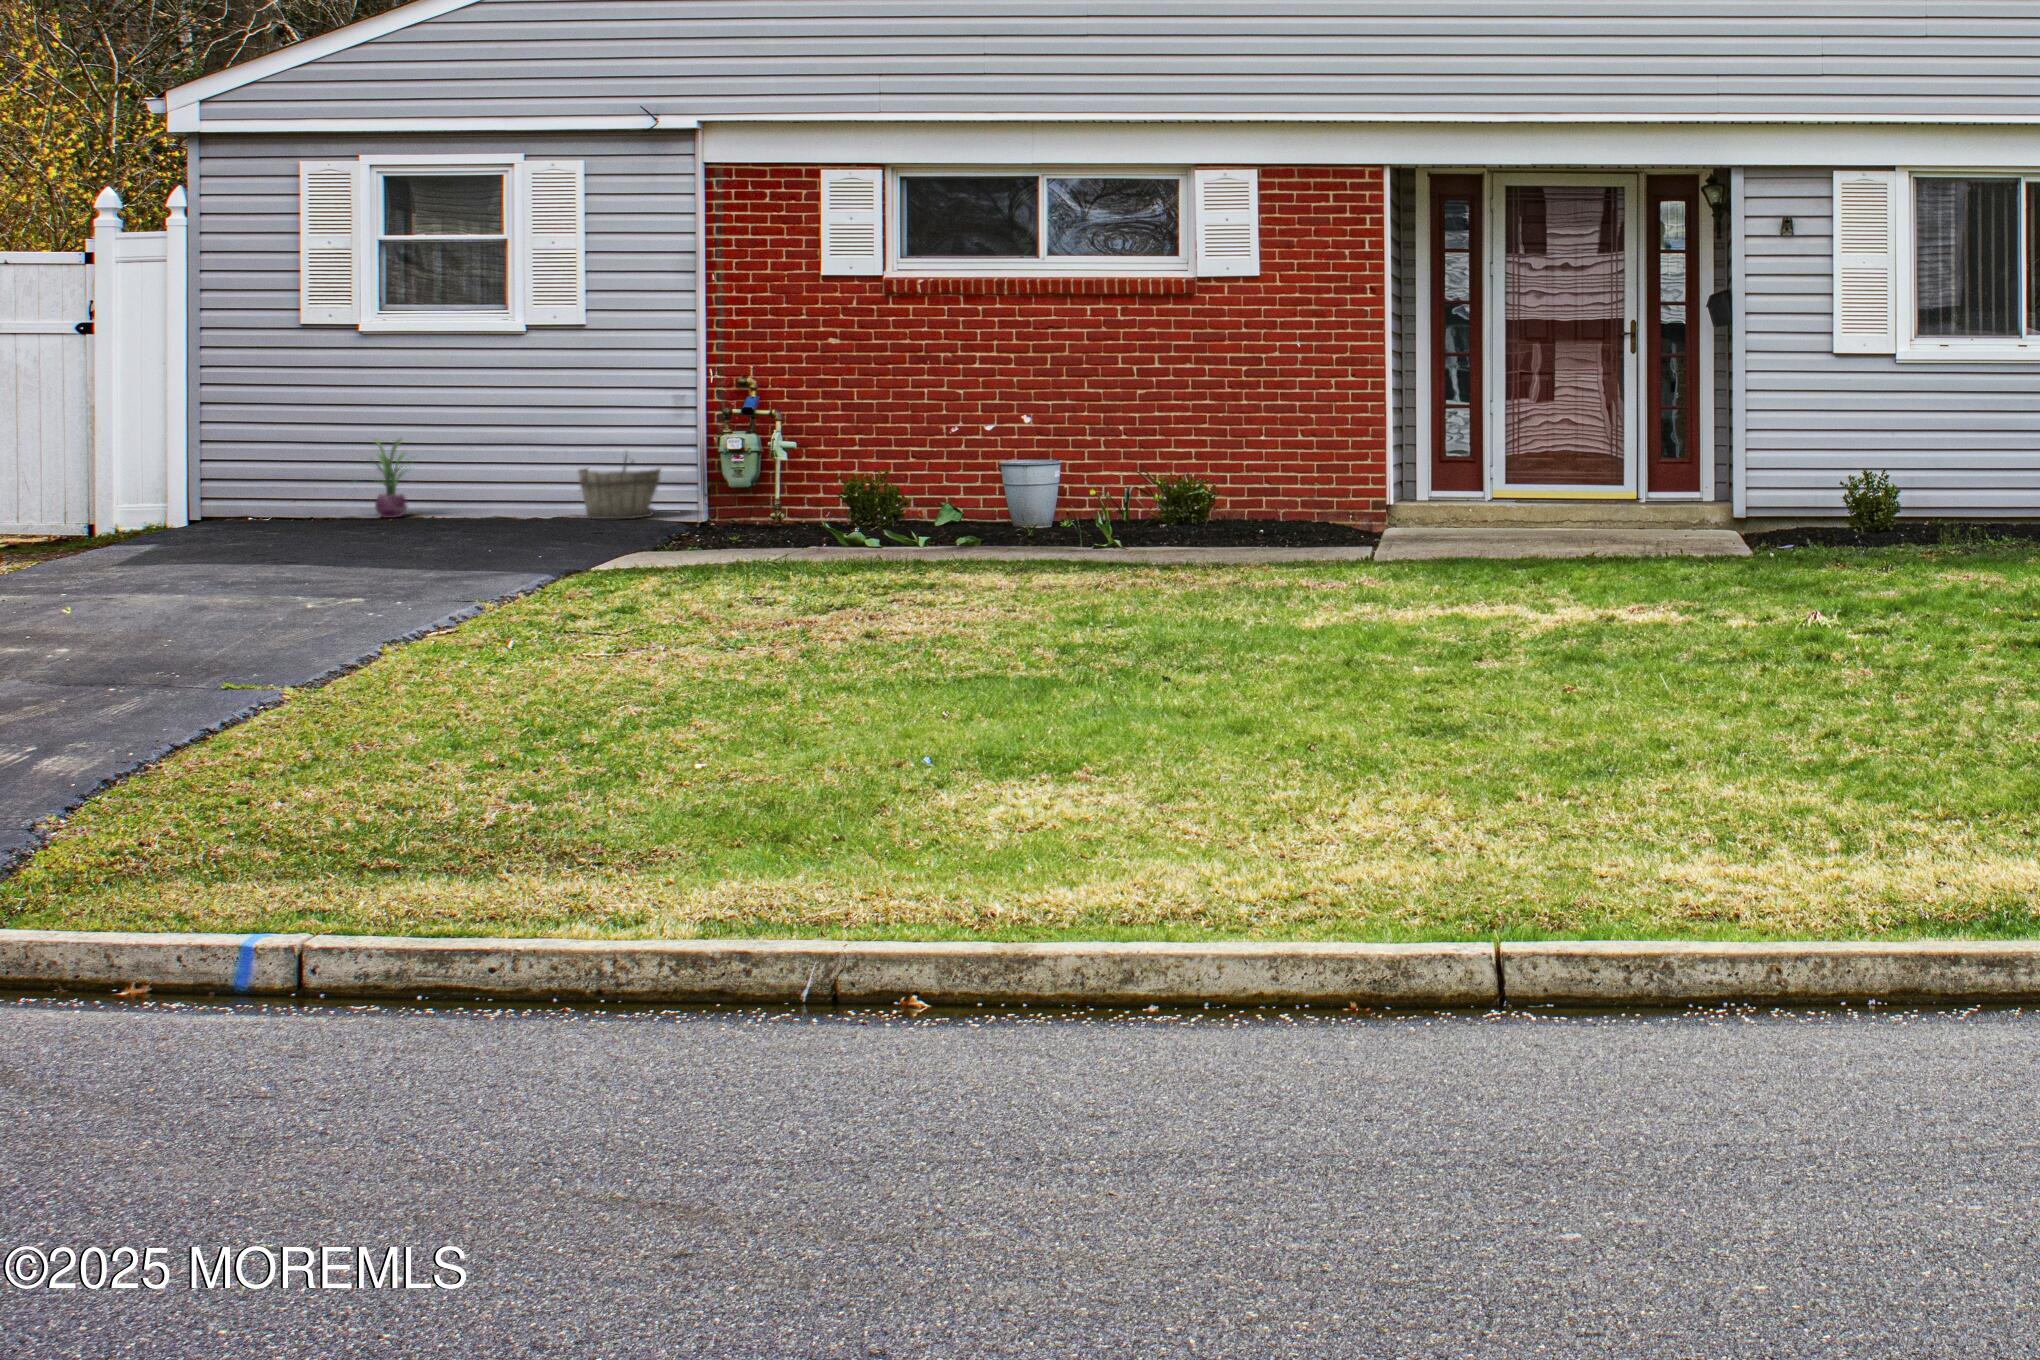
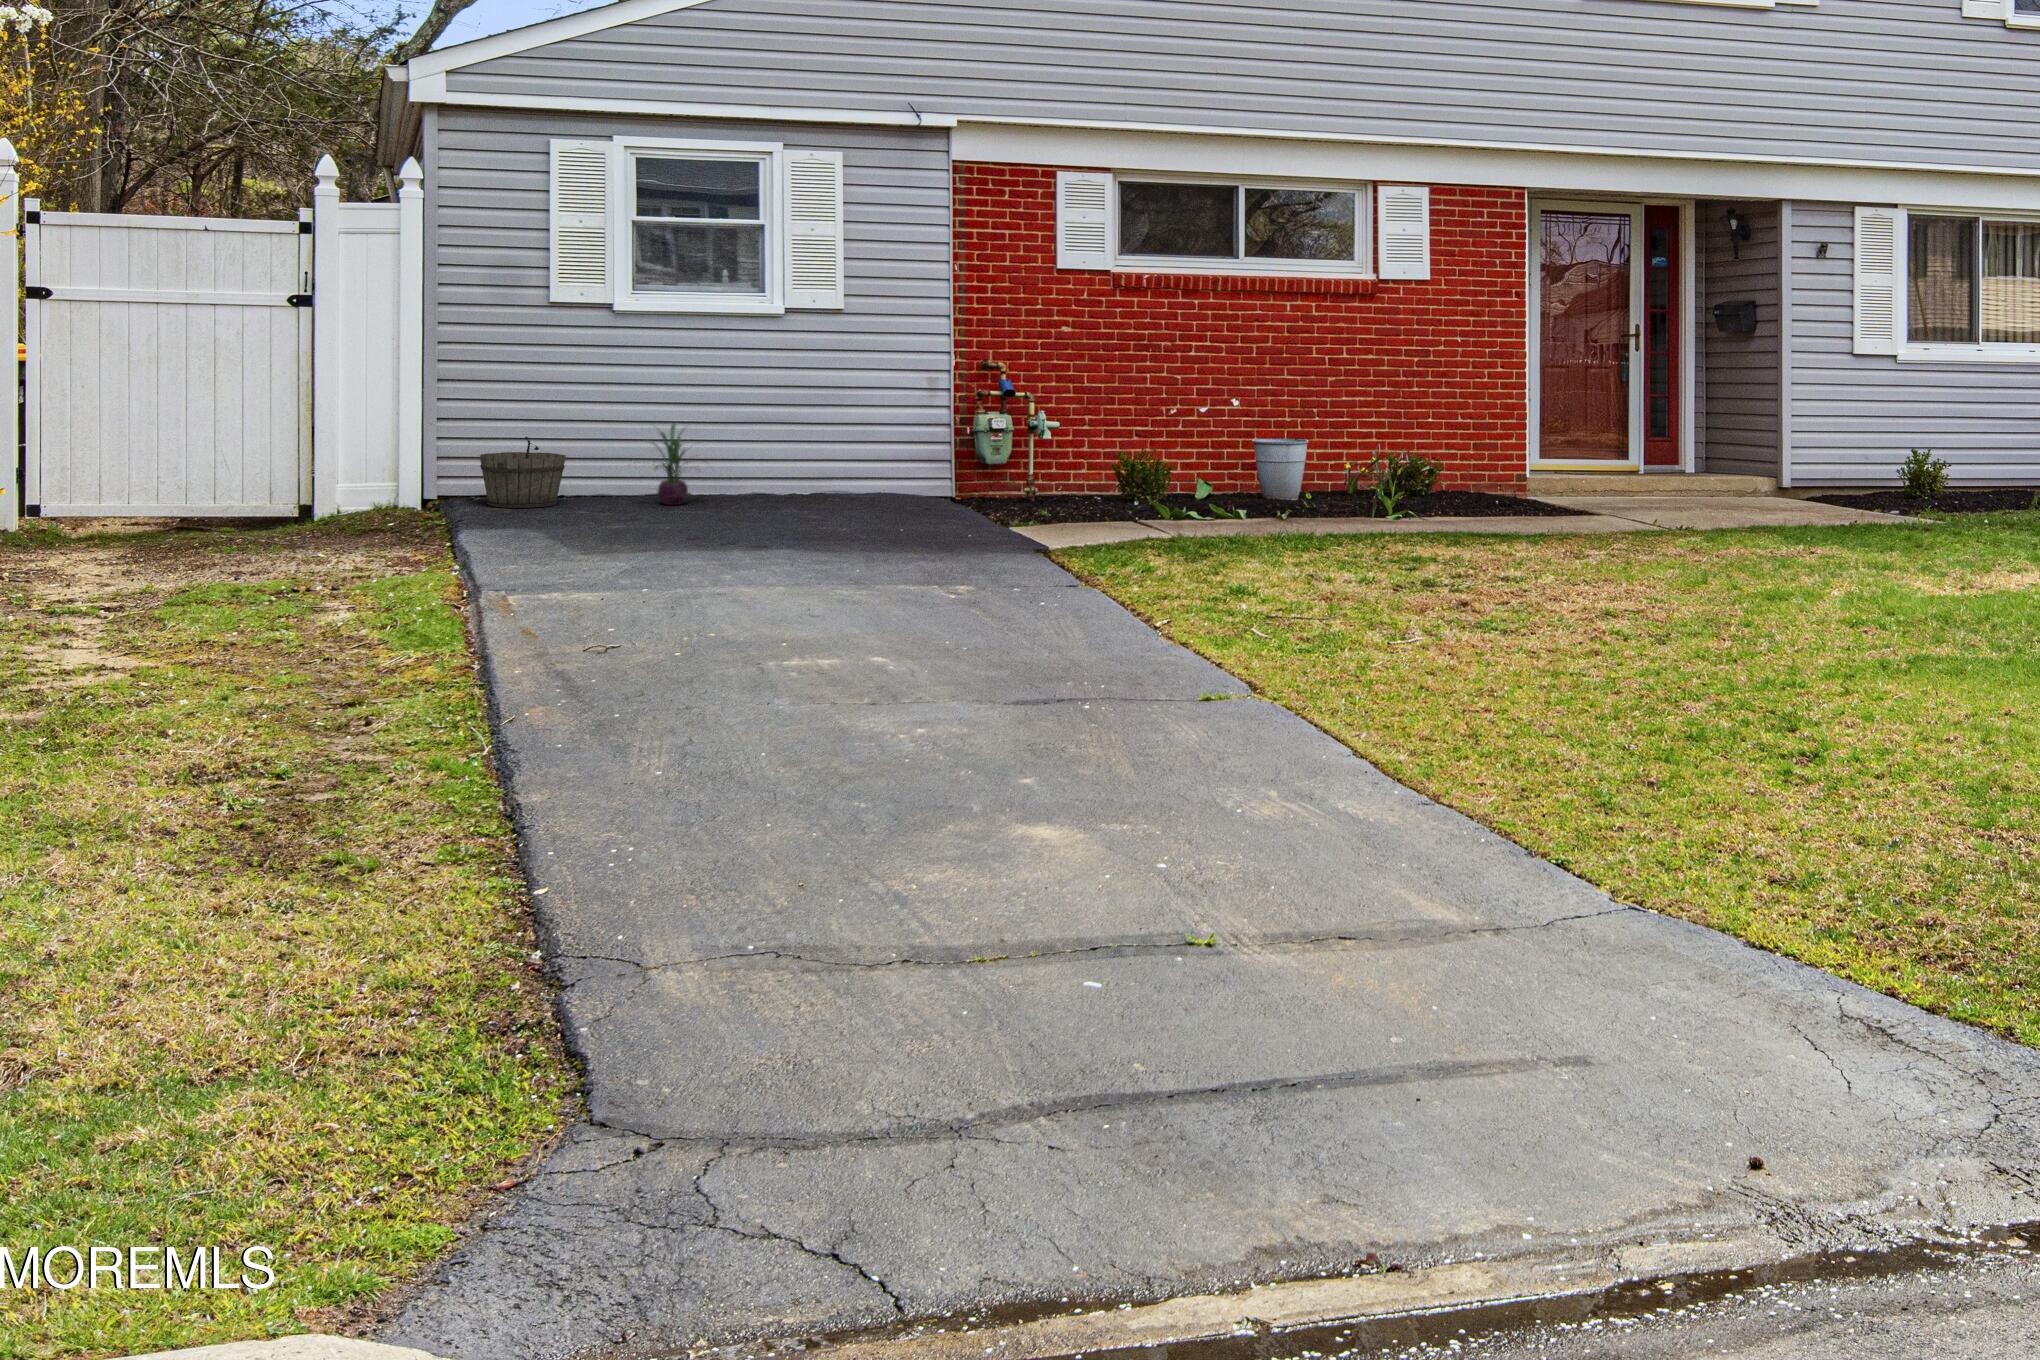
wooden bucket: present [578,457,661,519] -> present [480,437,566,508]

